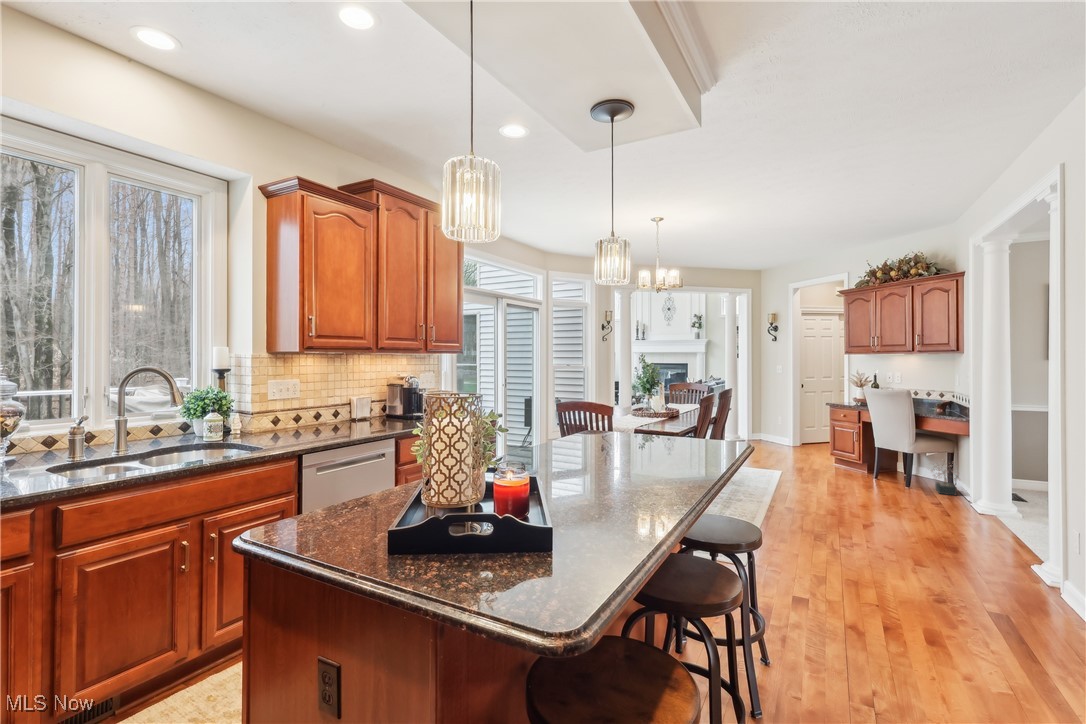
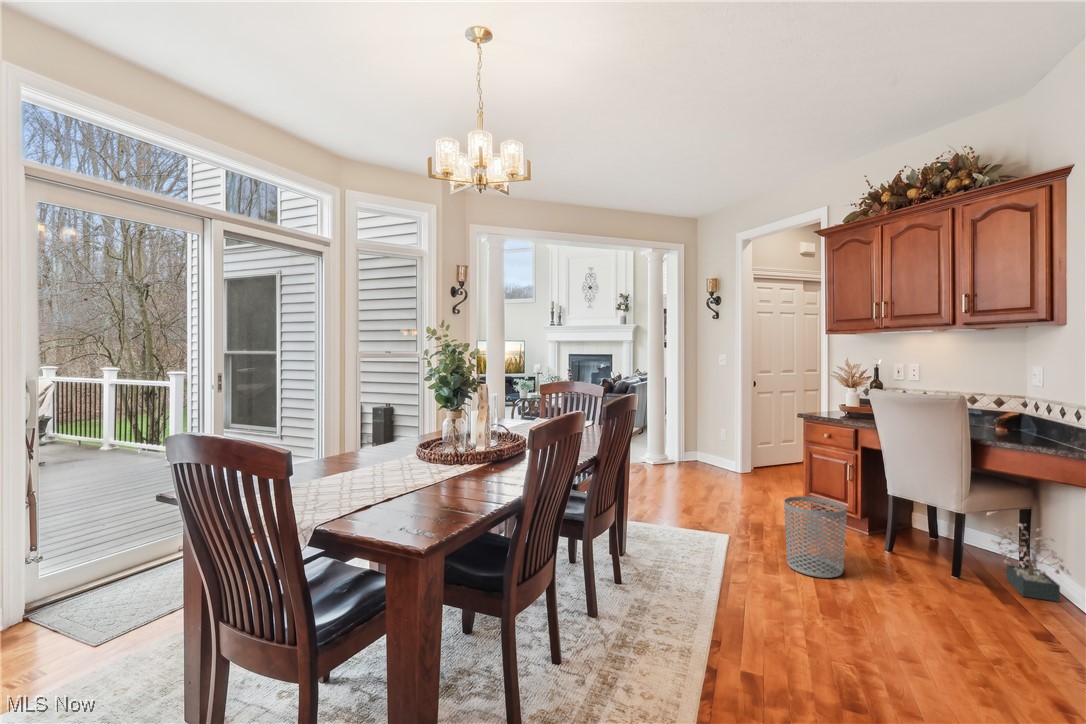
waste bin: none [814,447,848,487] -> present [784,496,847,578]

